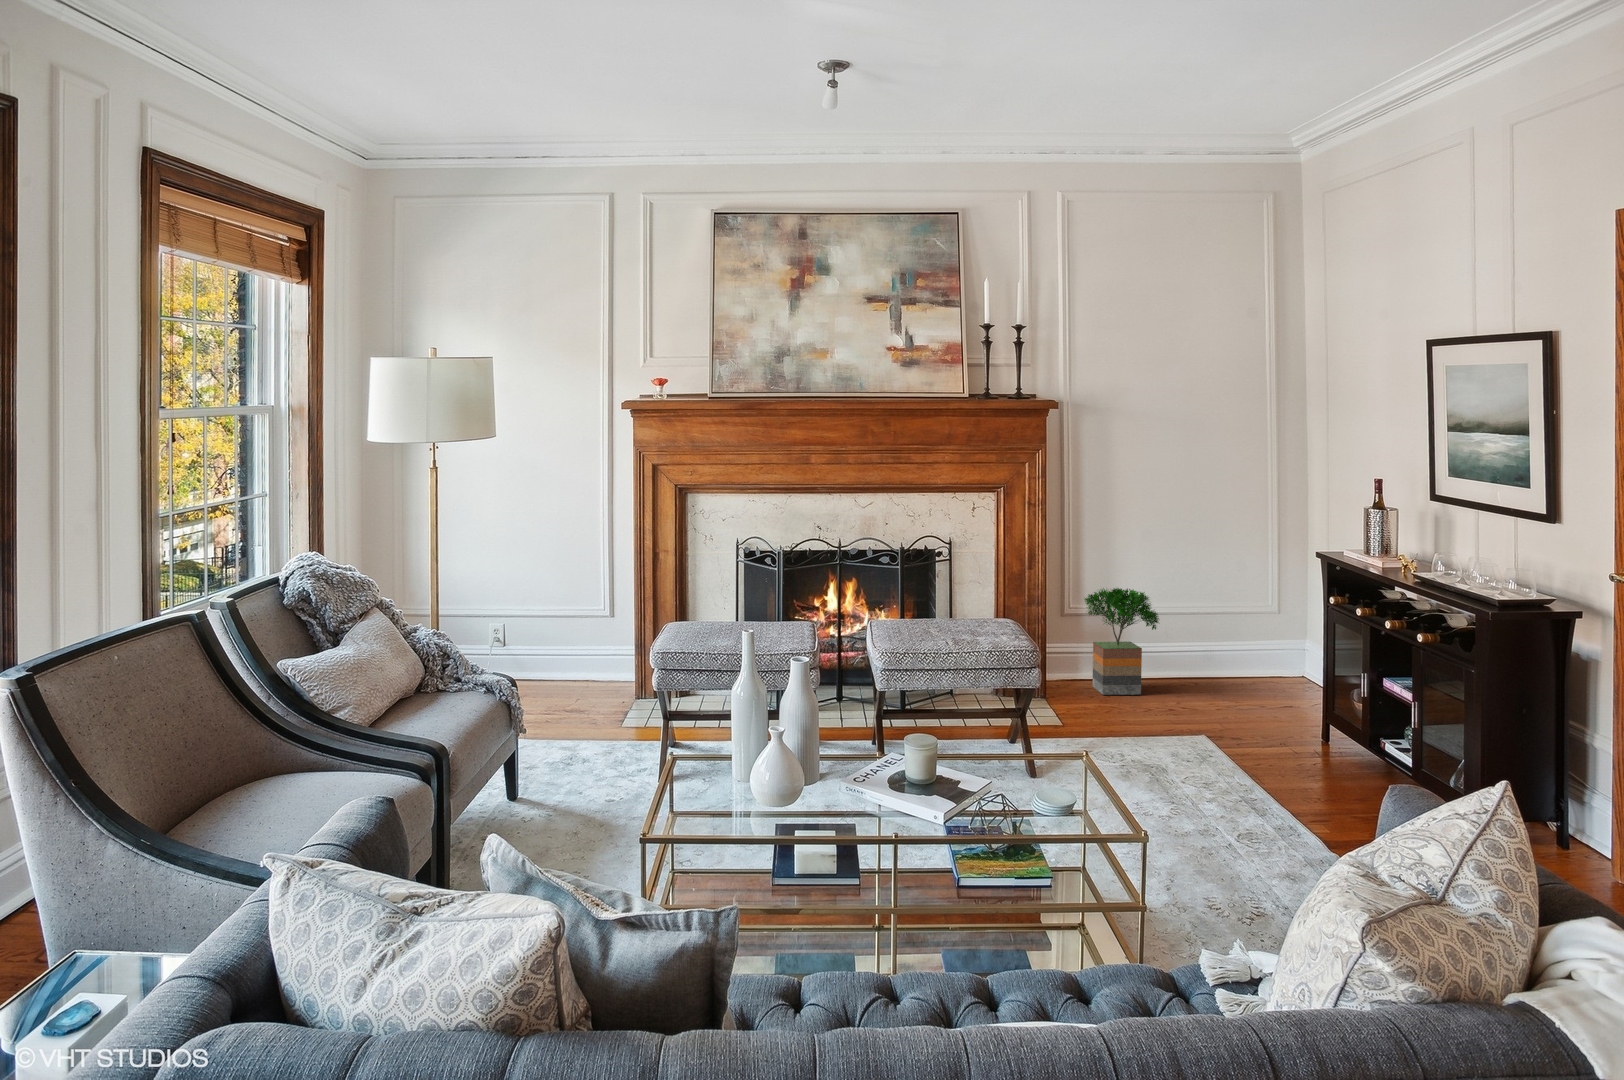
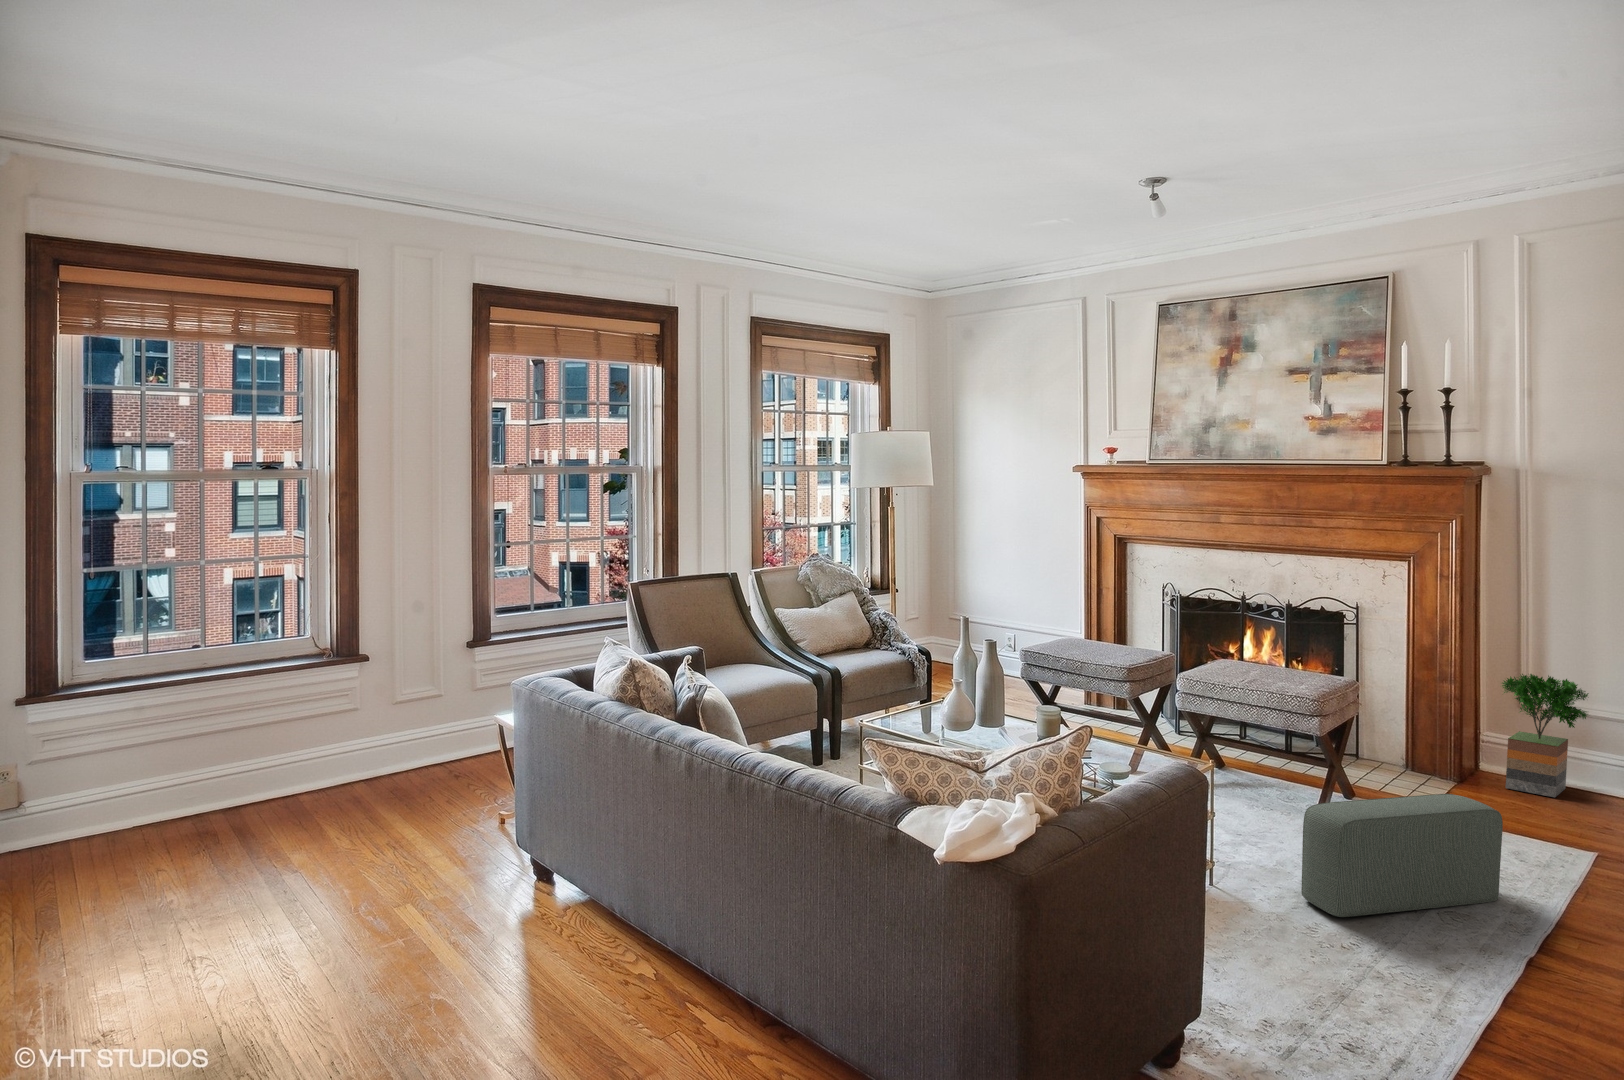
pouf: none [1191,701,1283,846] -> present [1301,794,1503,917]

